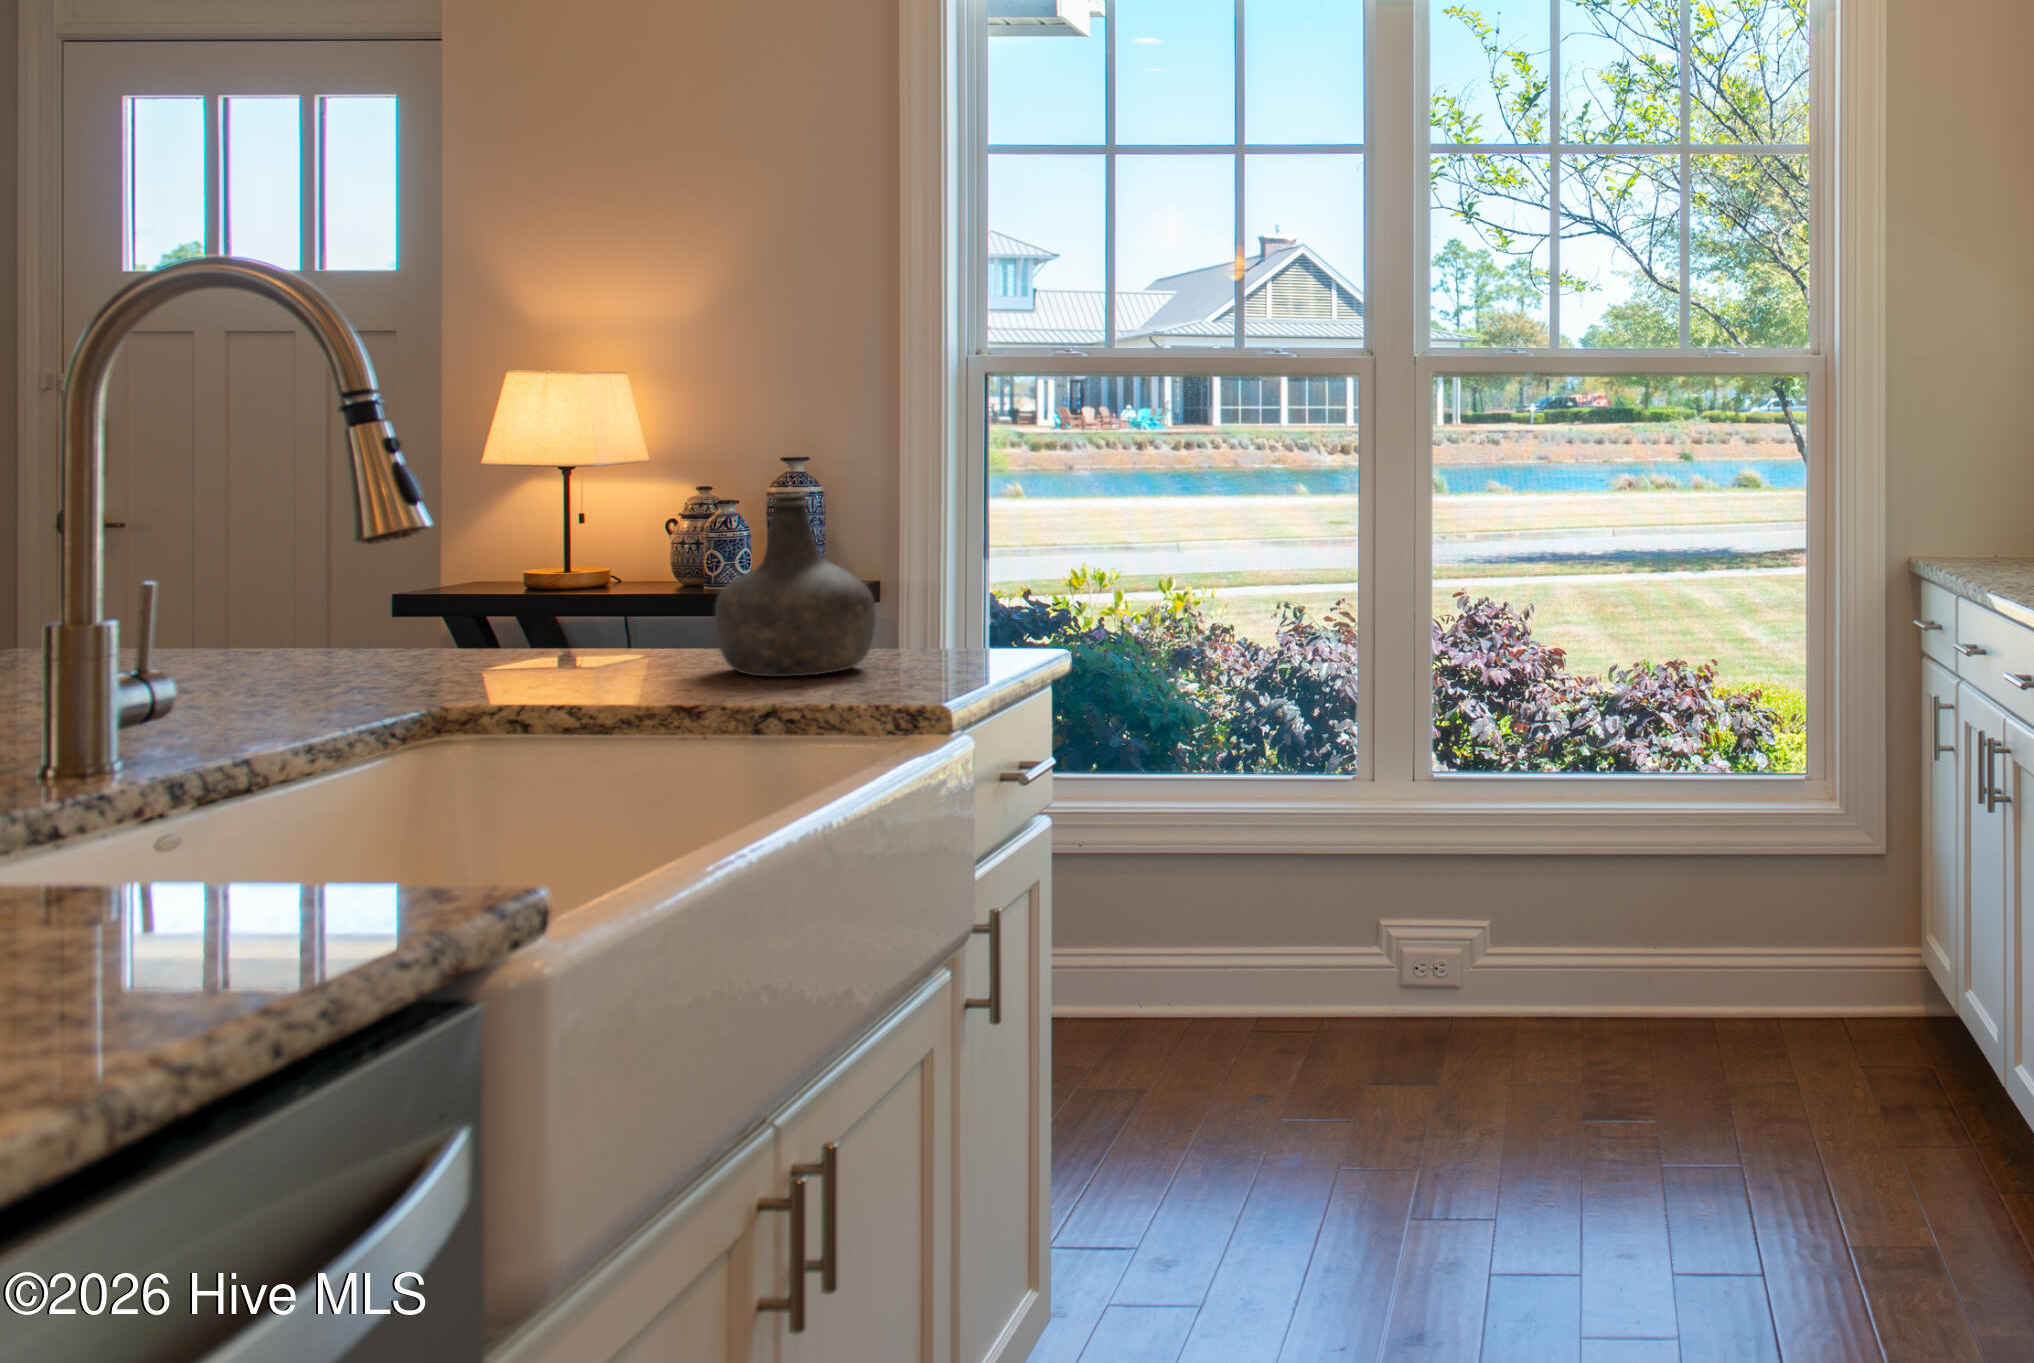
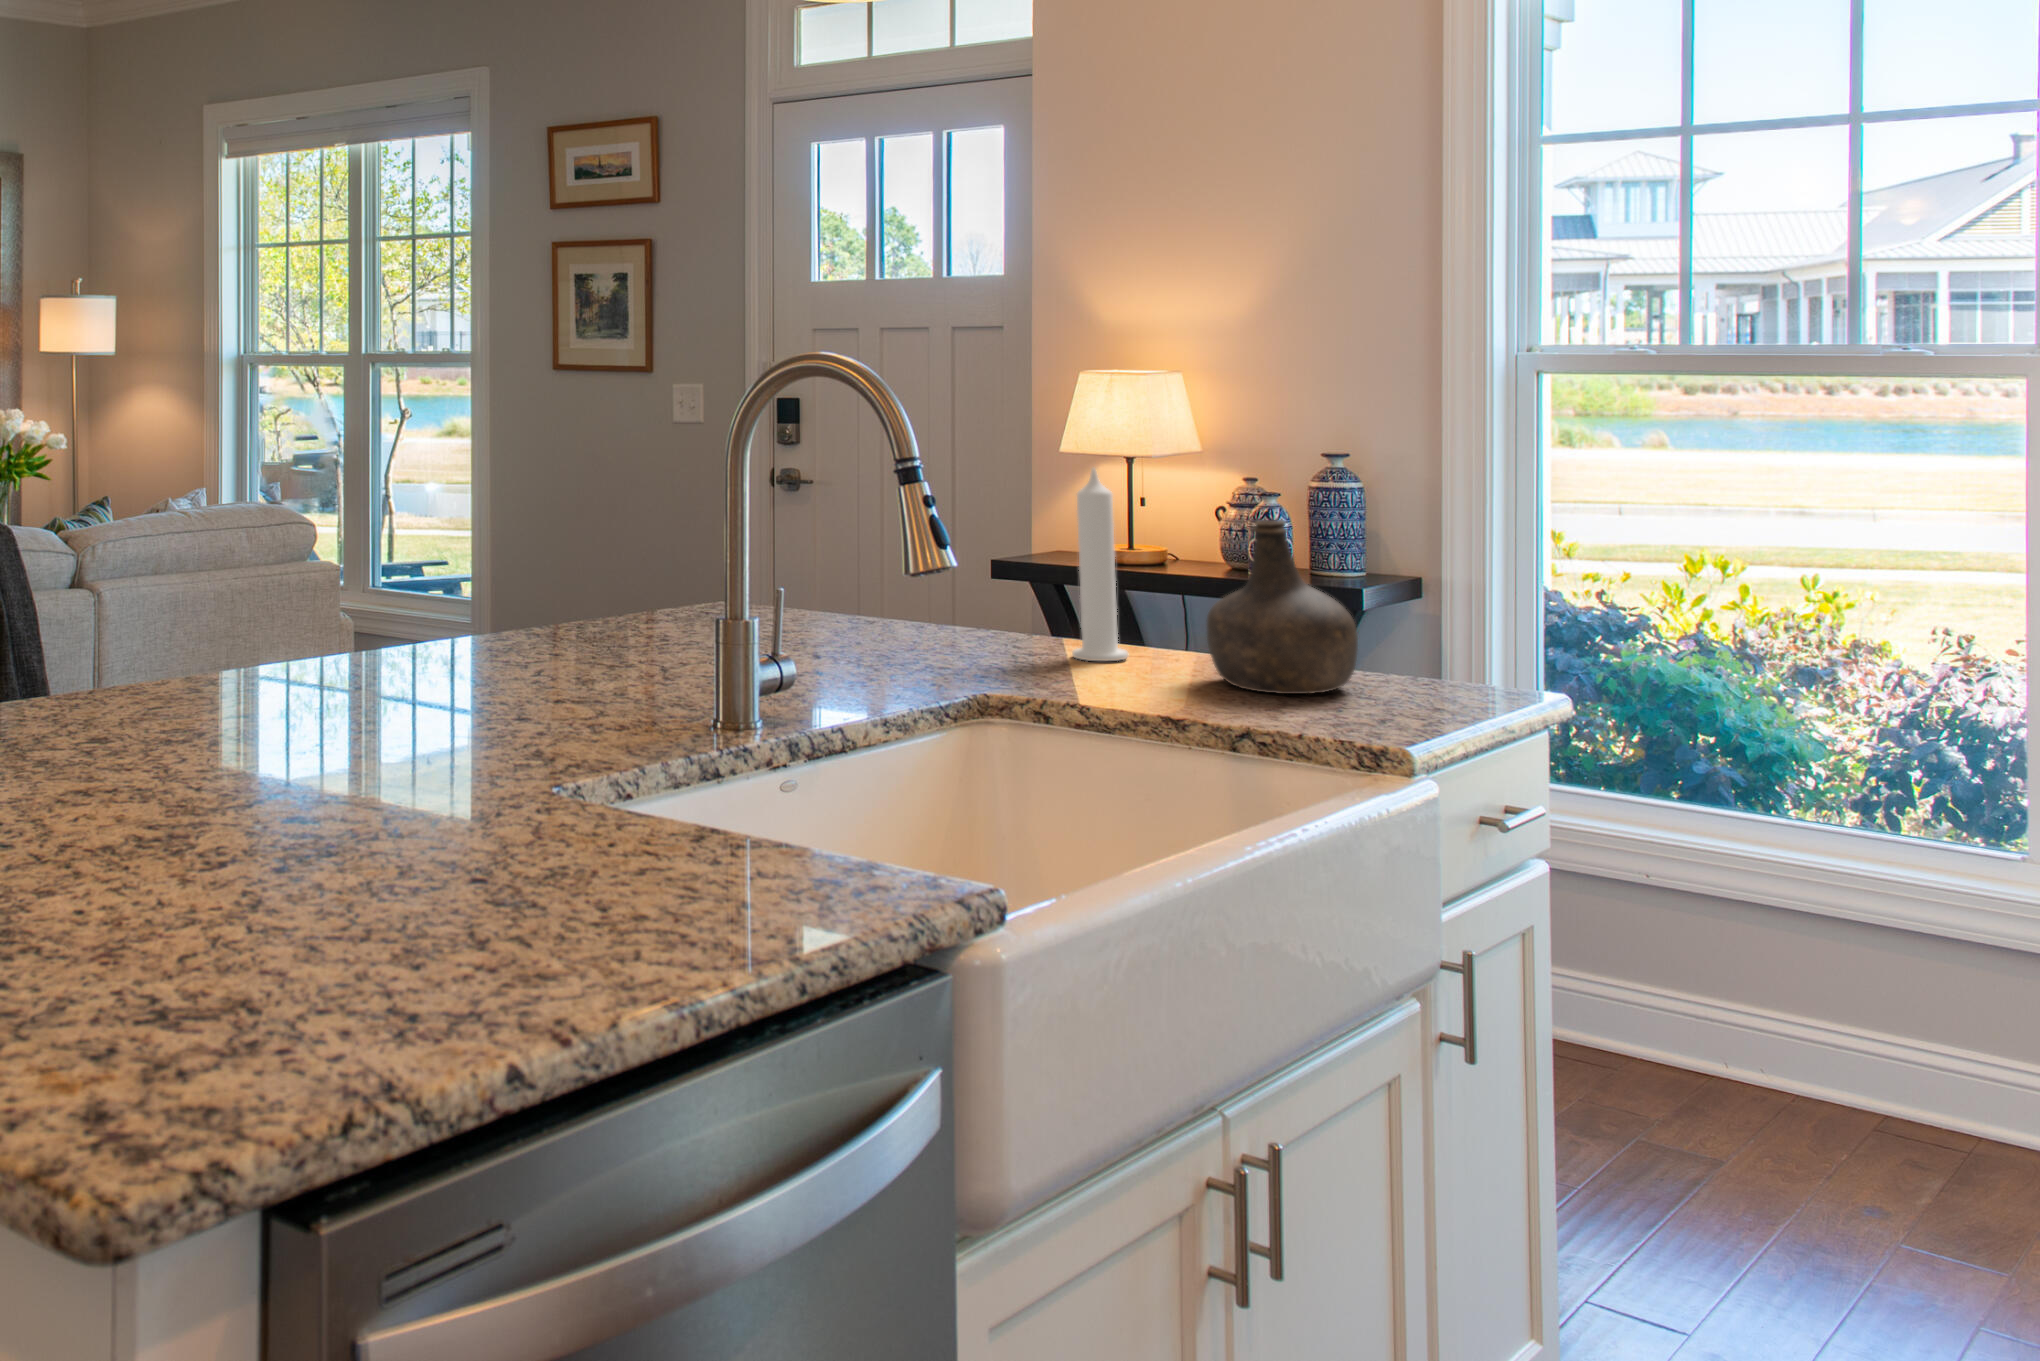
candle: none [543,443,613,667] -> present [1072,468,1129,661]

